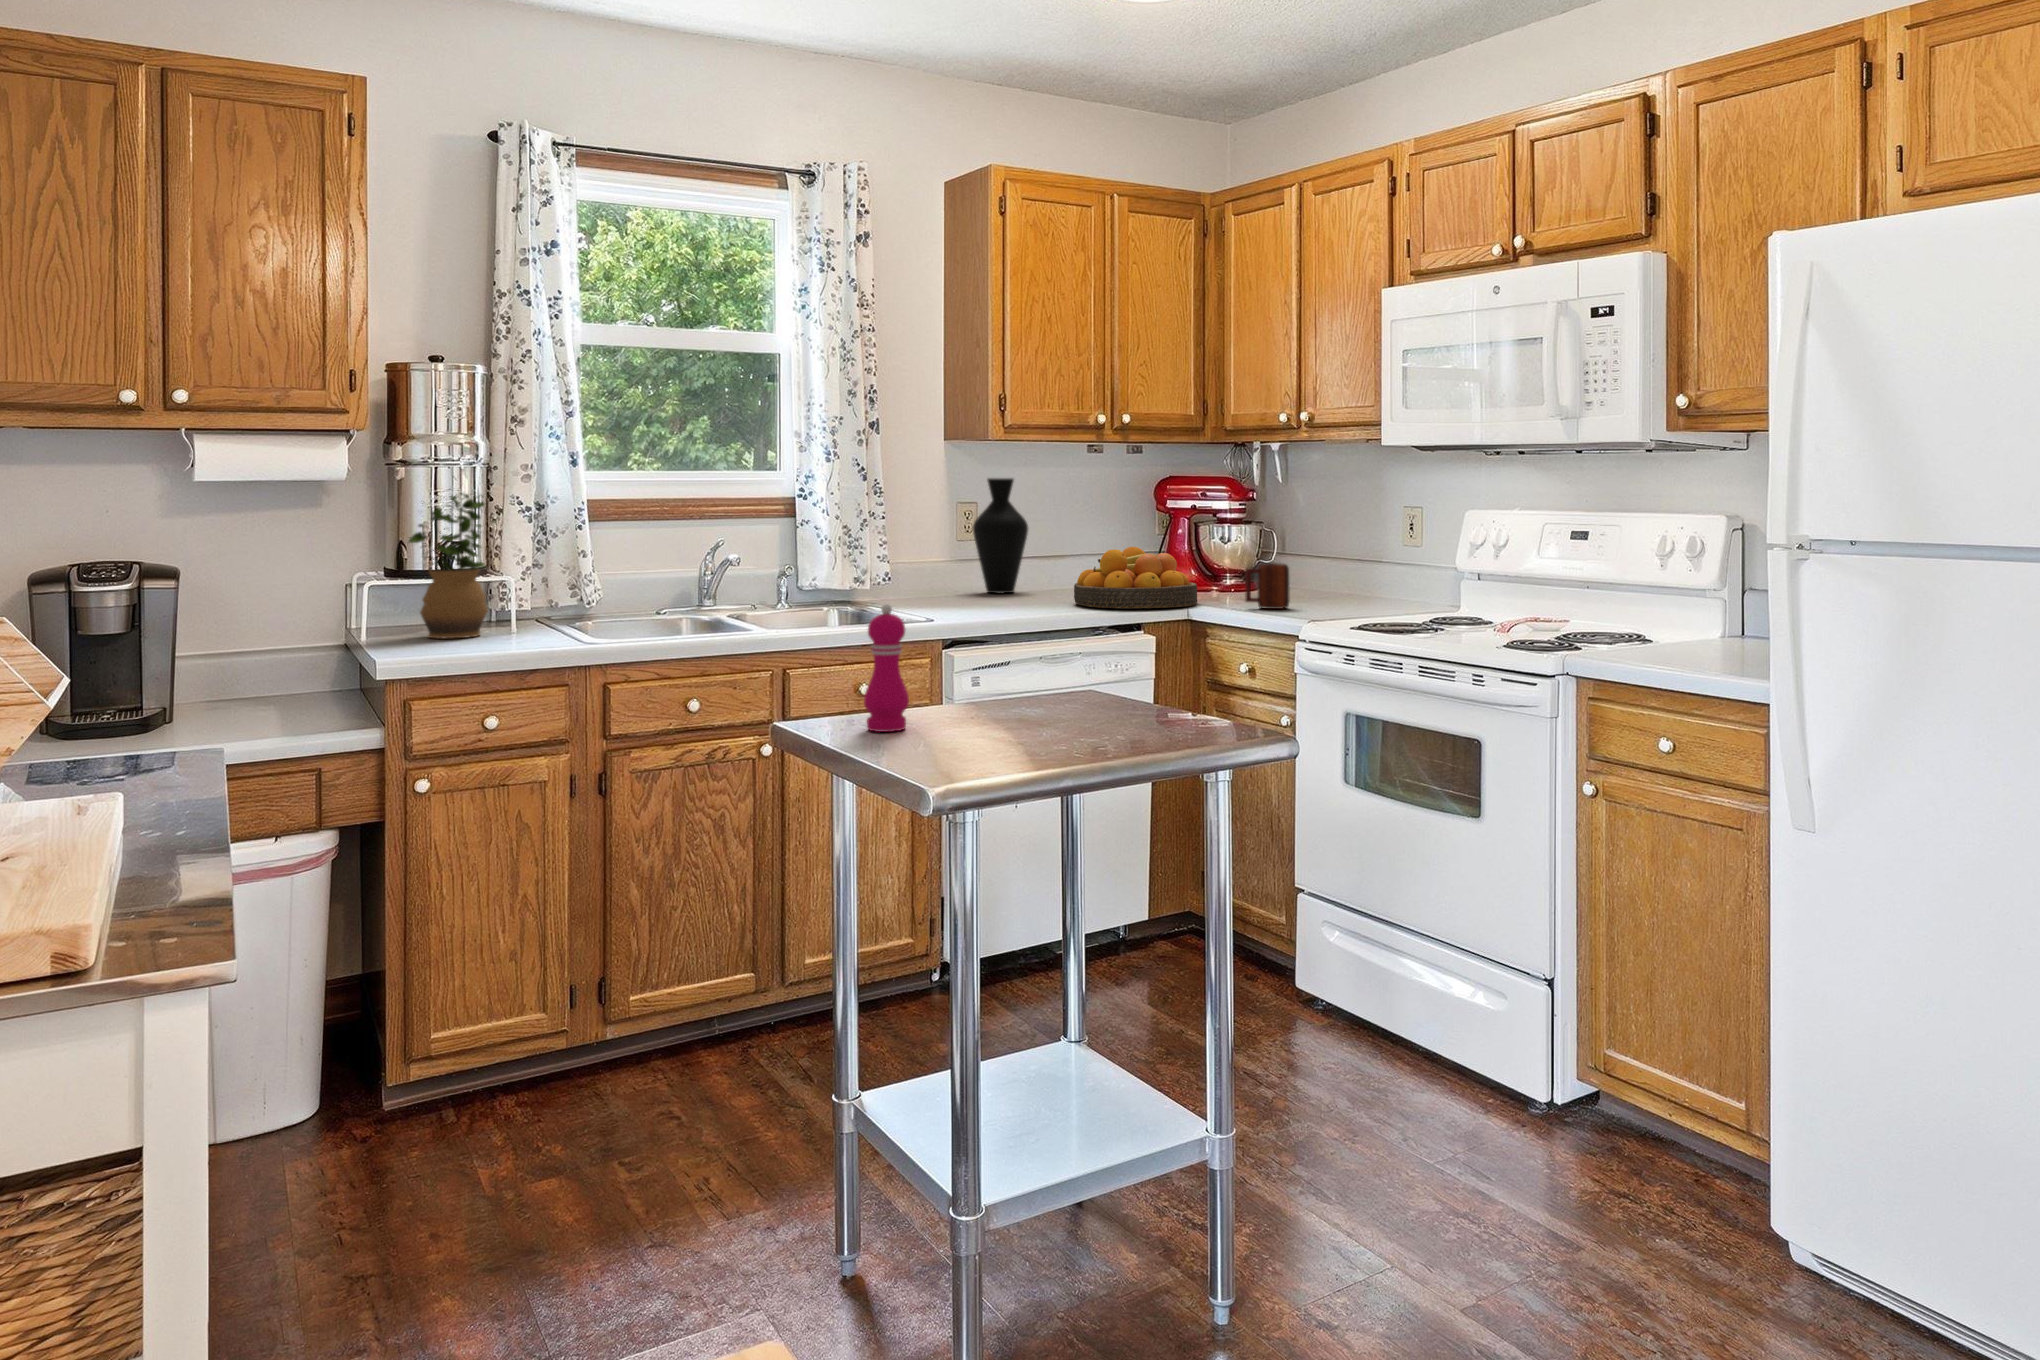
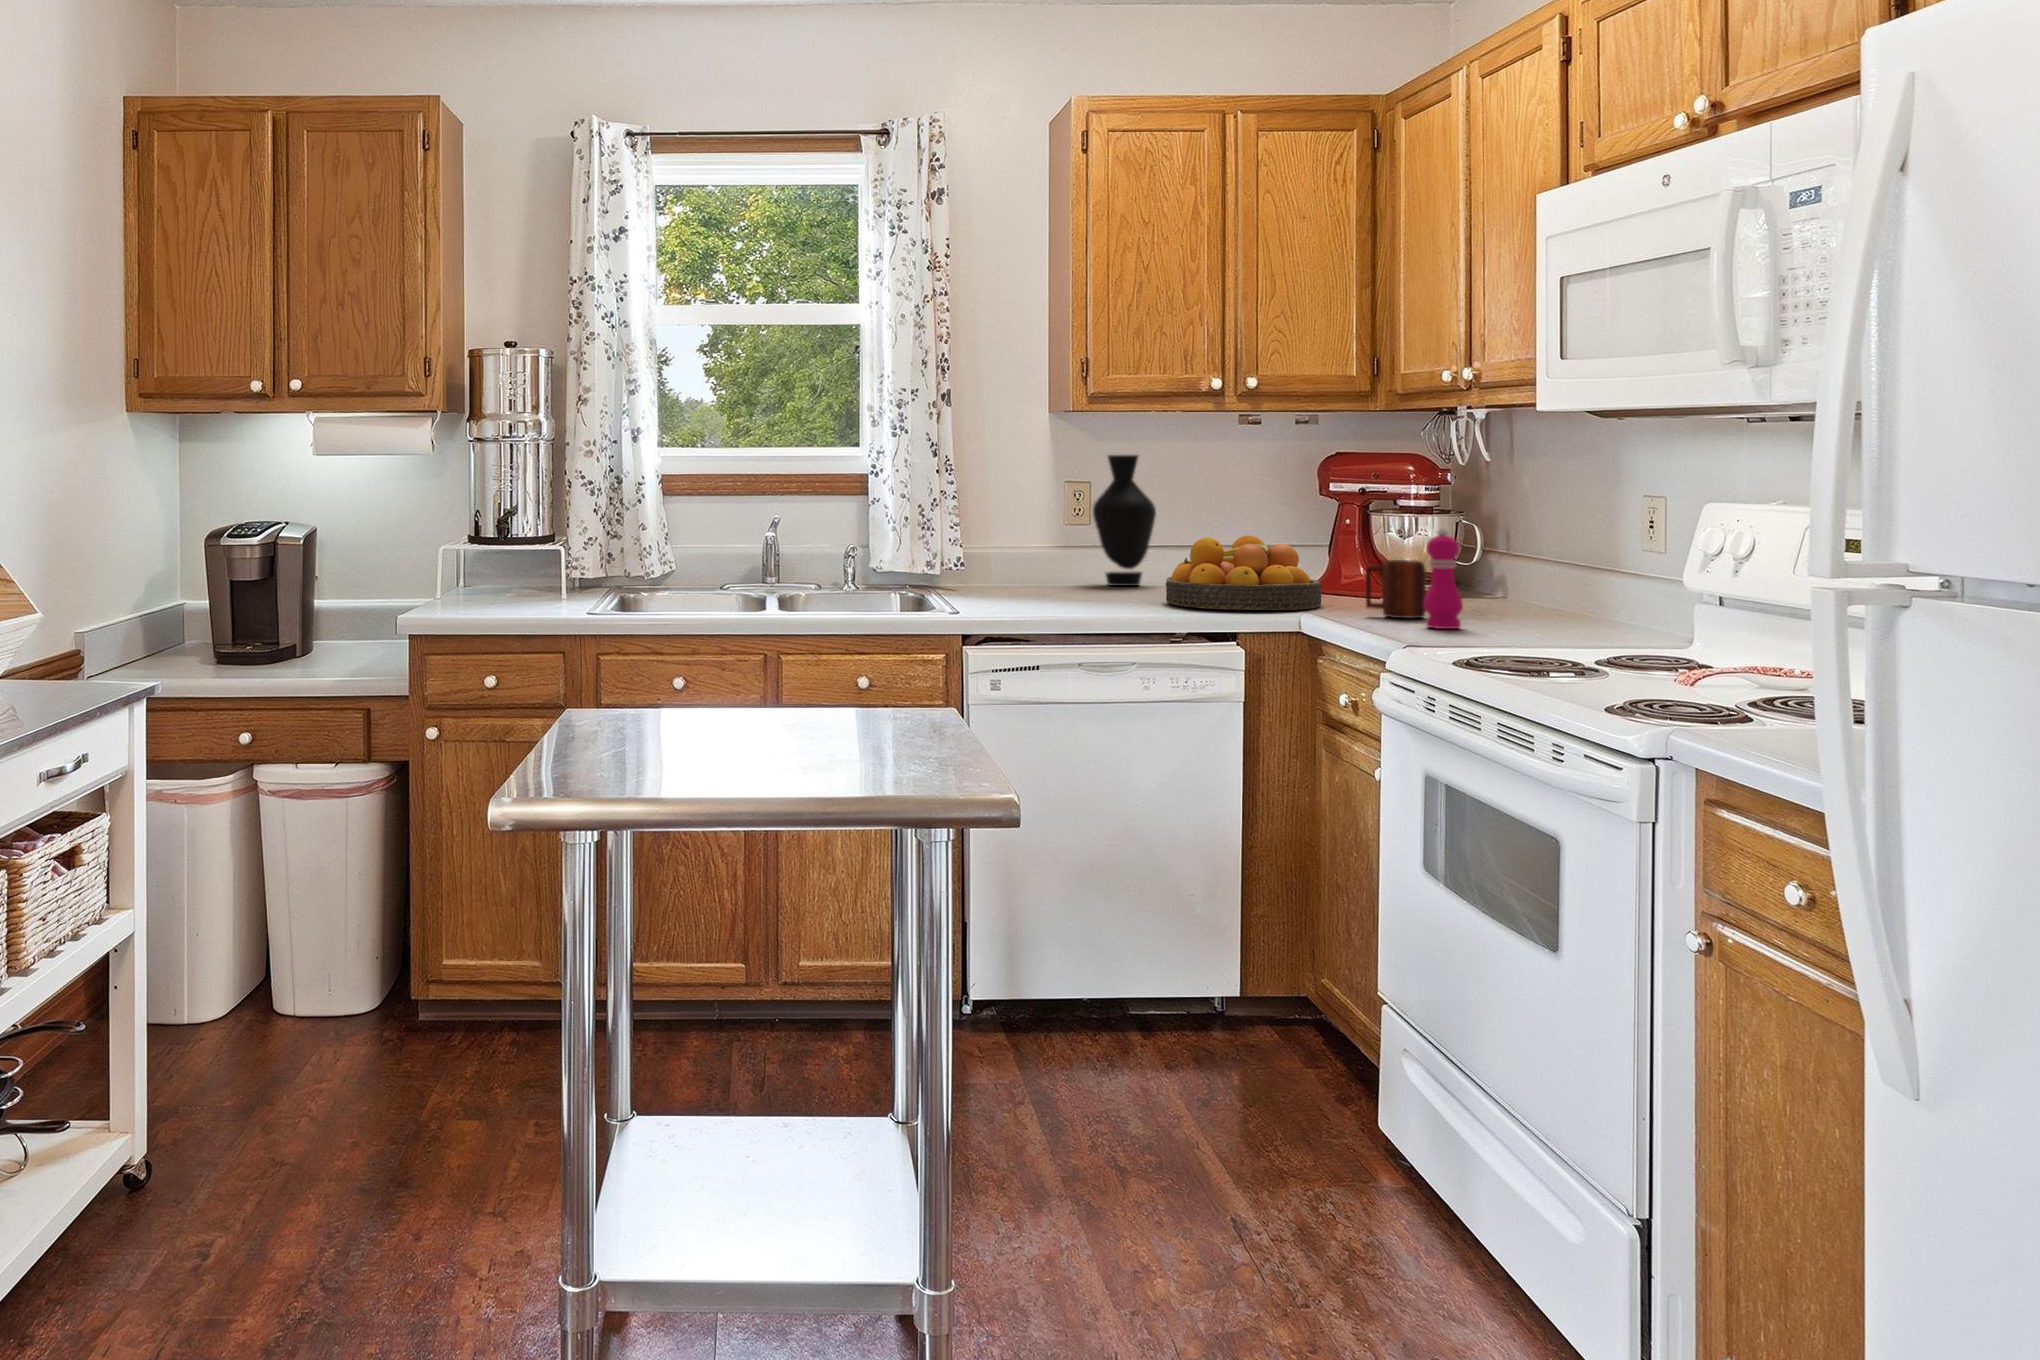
potted plant: present [409,492,488,638] -> none [476,465,548,606]
pepper mill: present [864,604,909,732] -> present [1424,528,1463,629]

